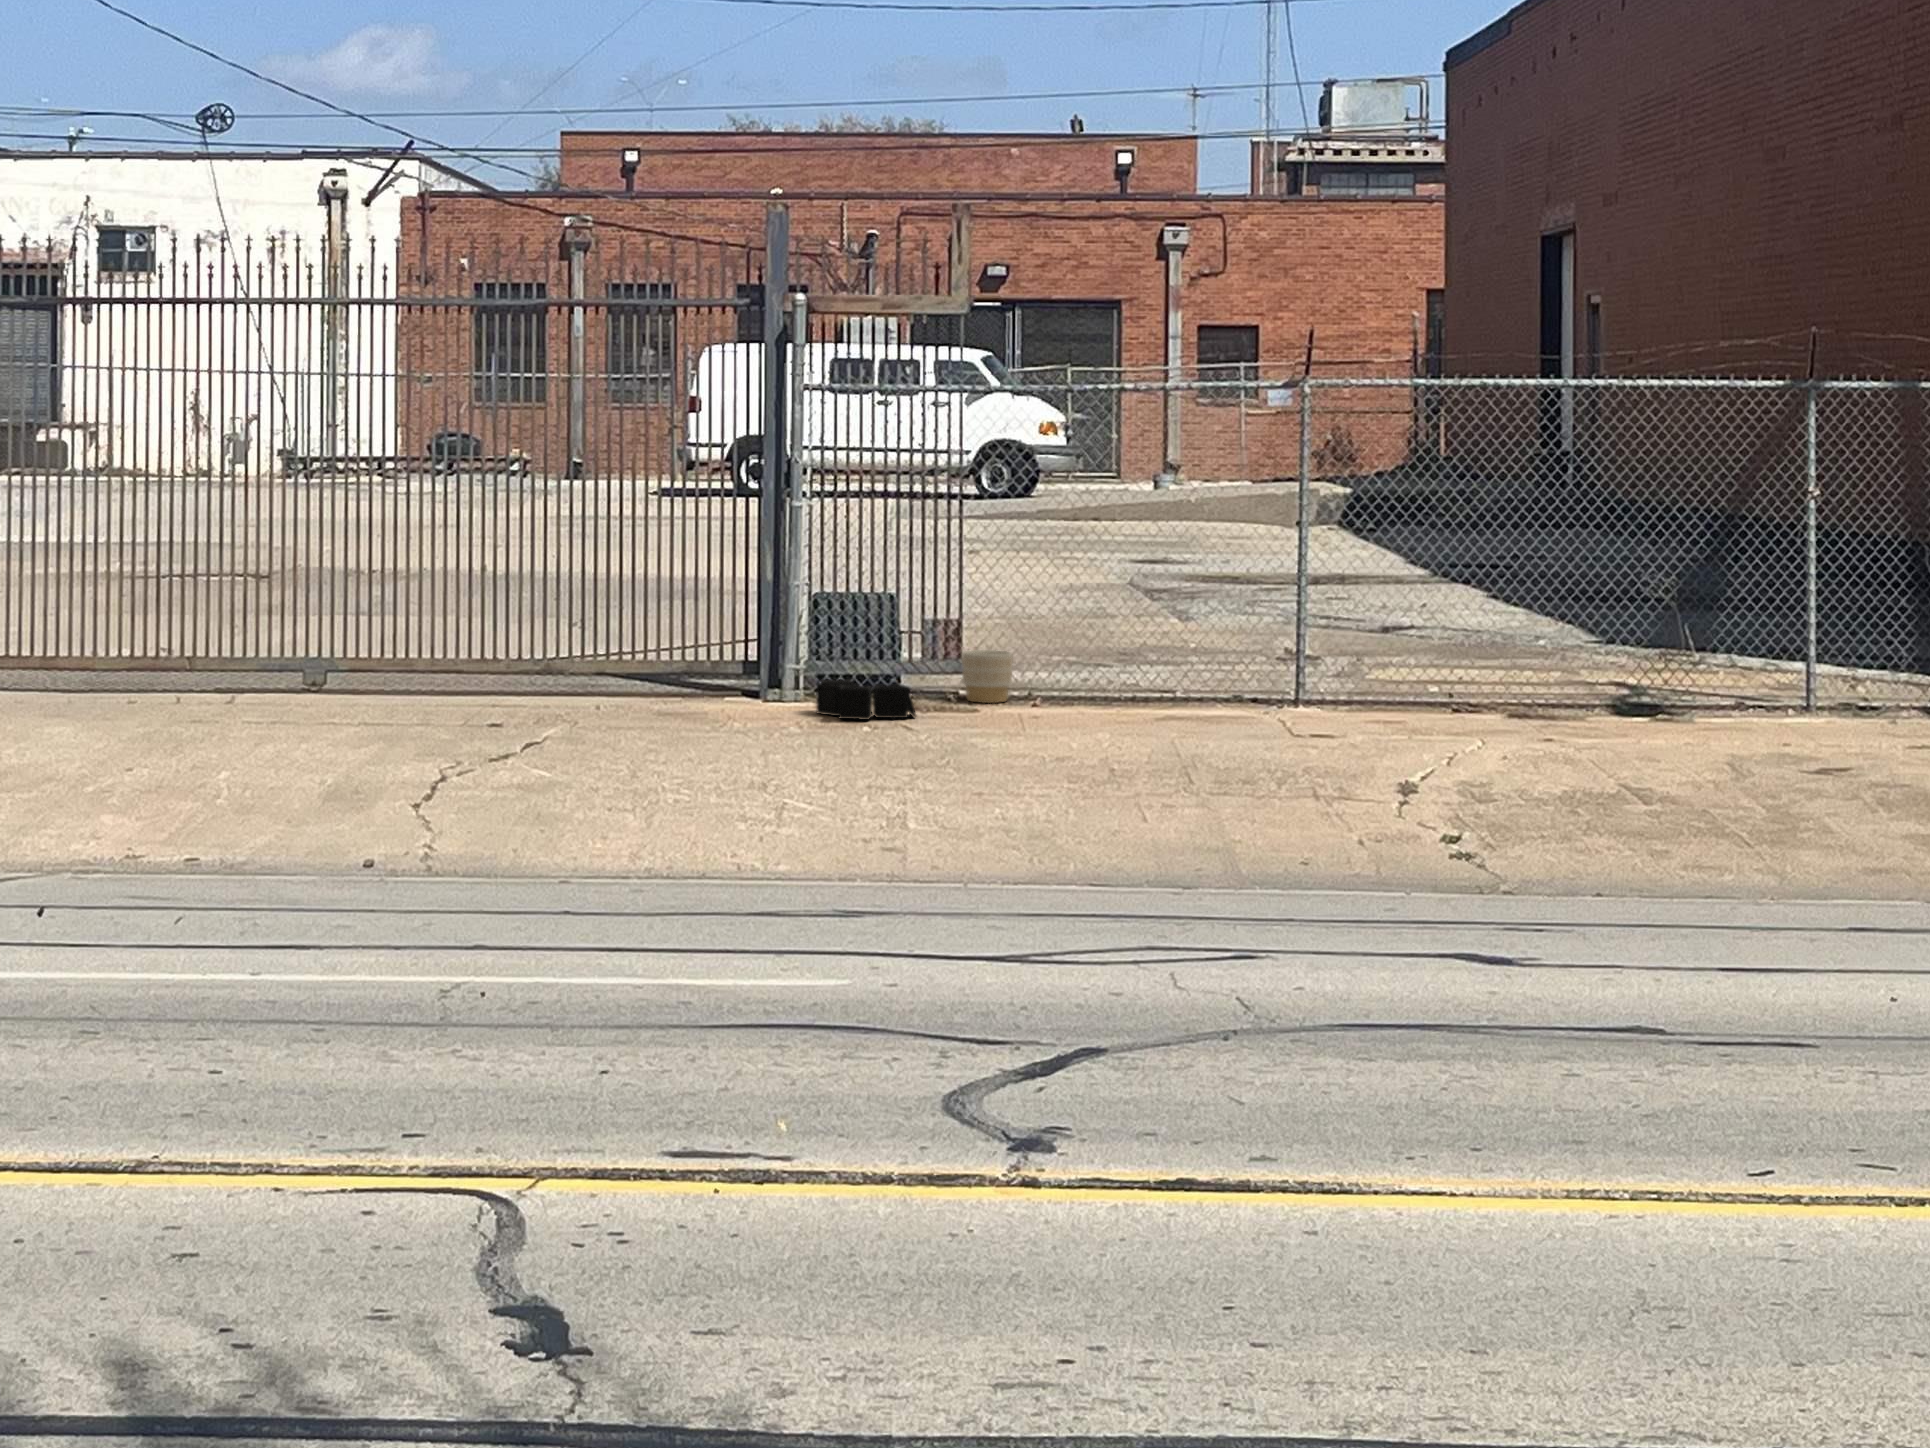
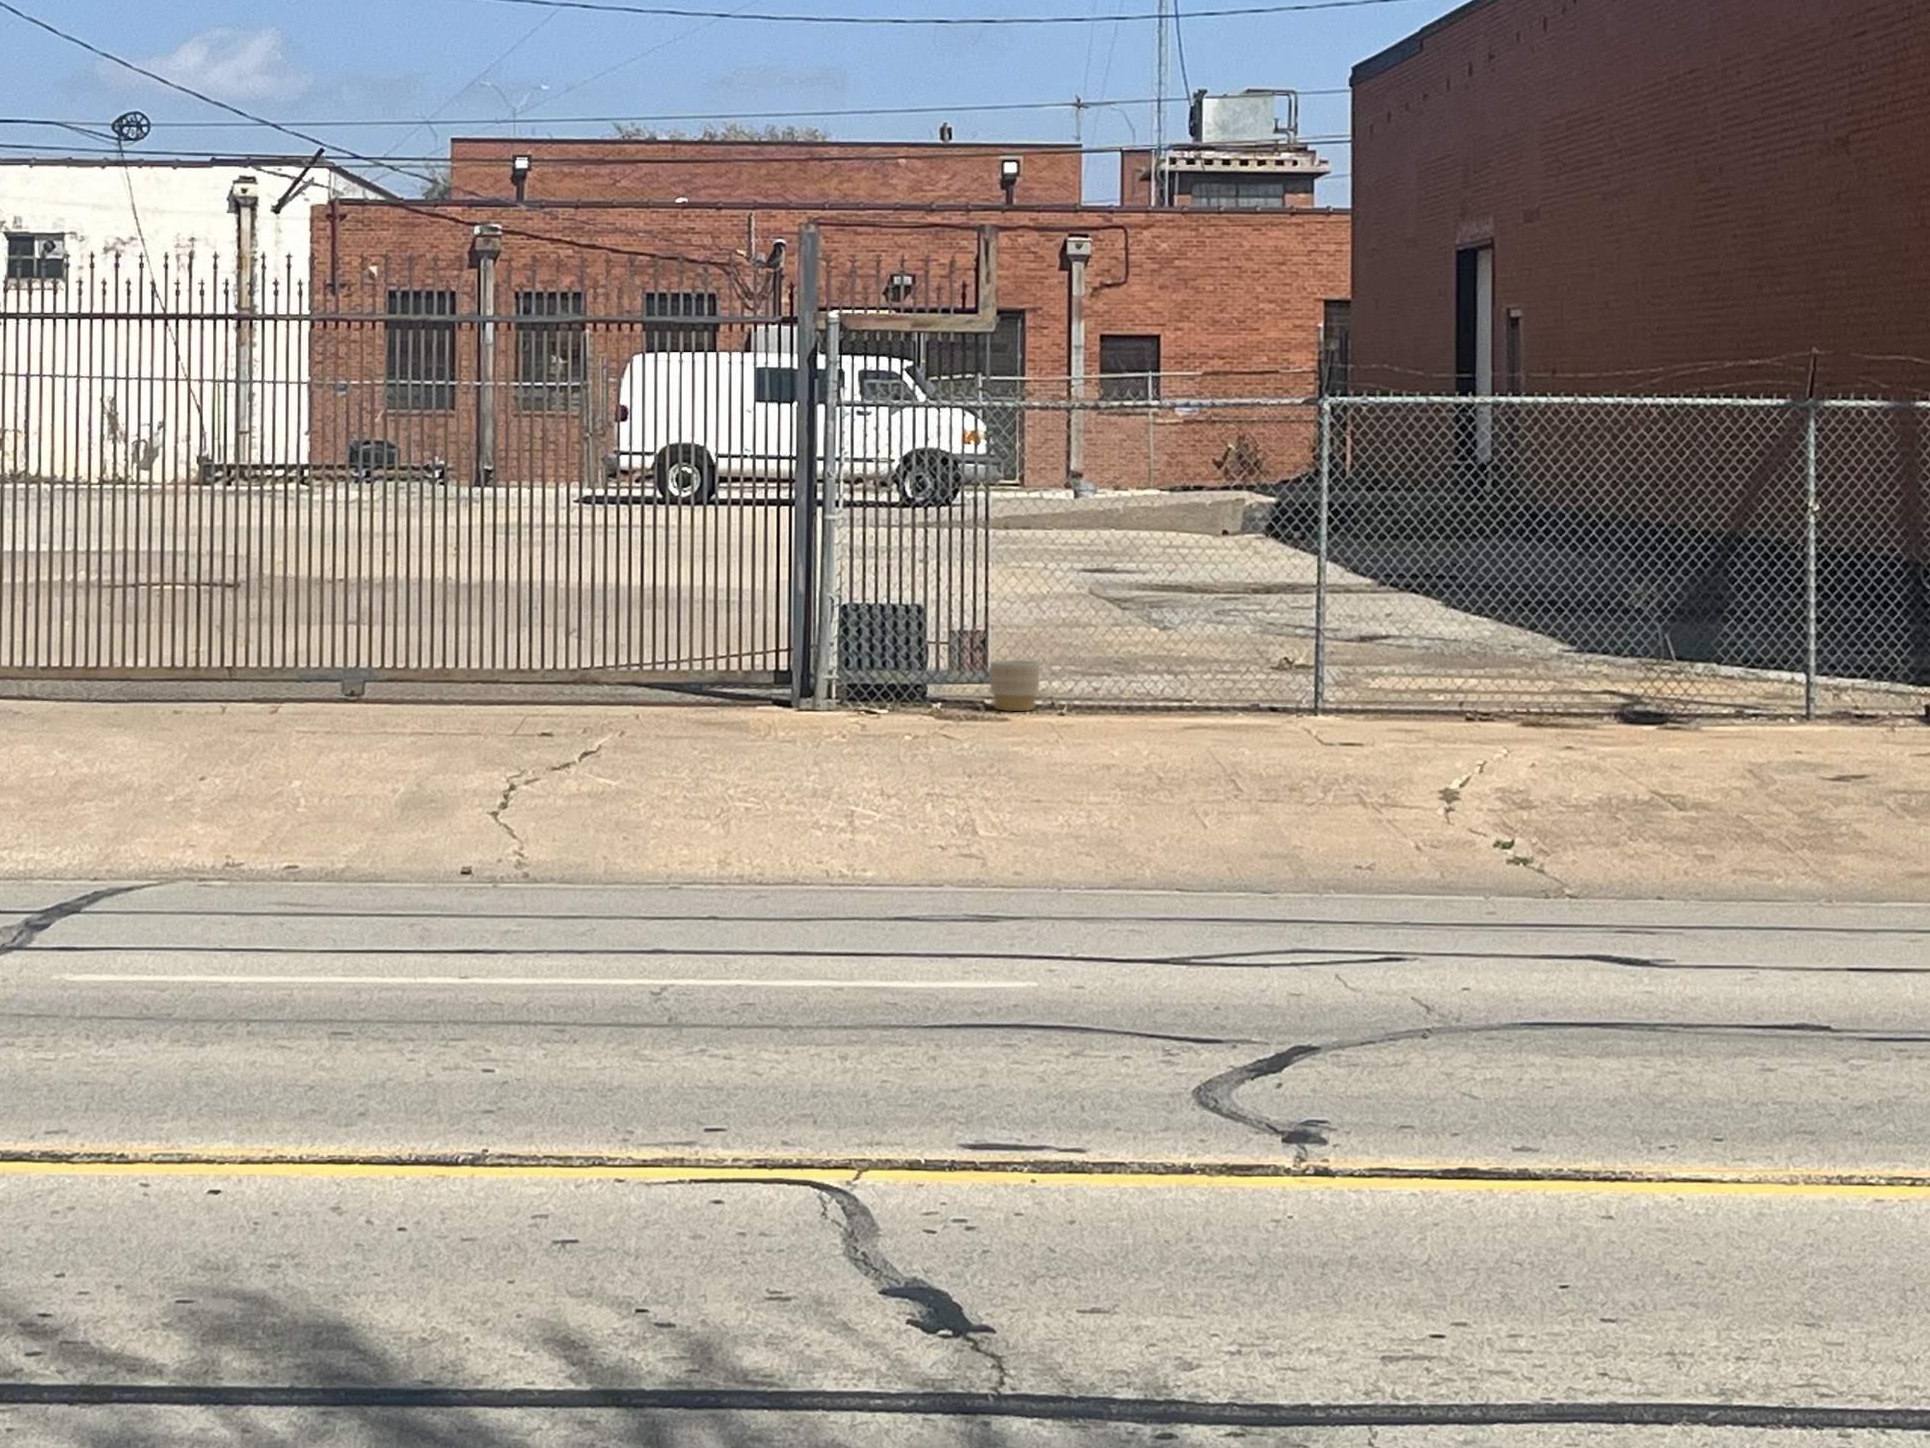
storage bin: present [816,679,916,720] -> none [852,687,950,726]

